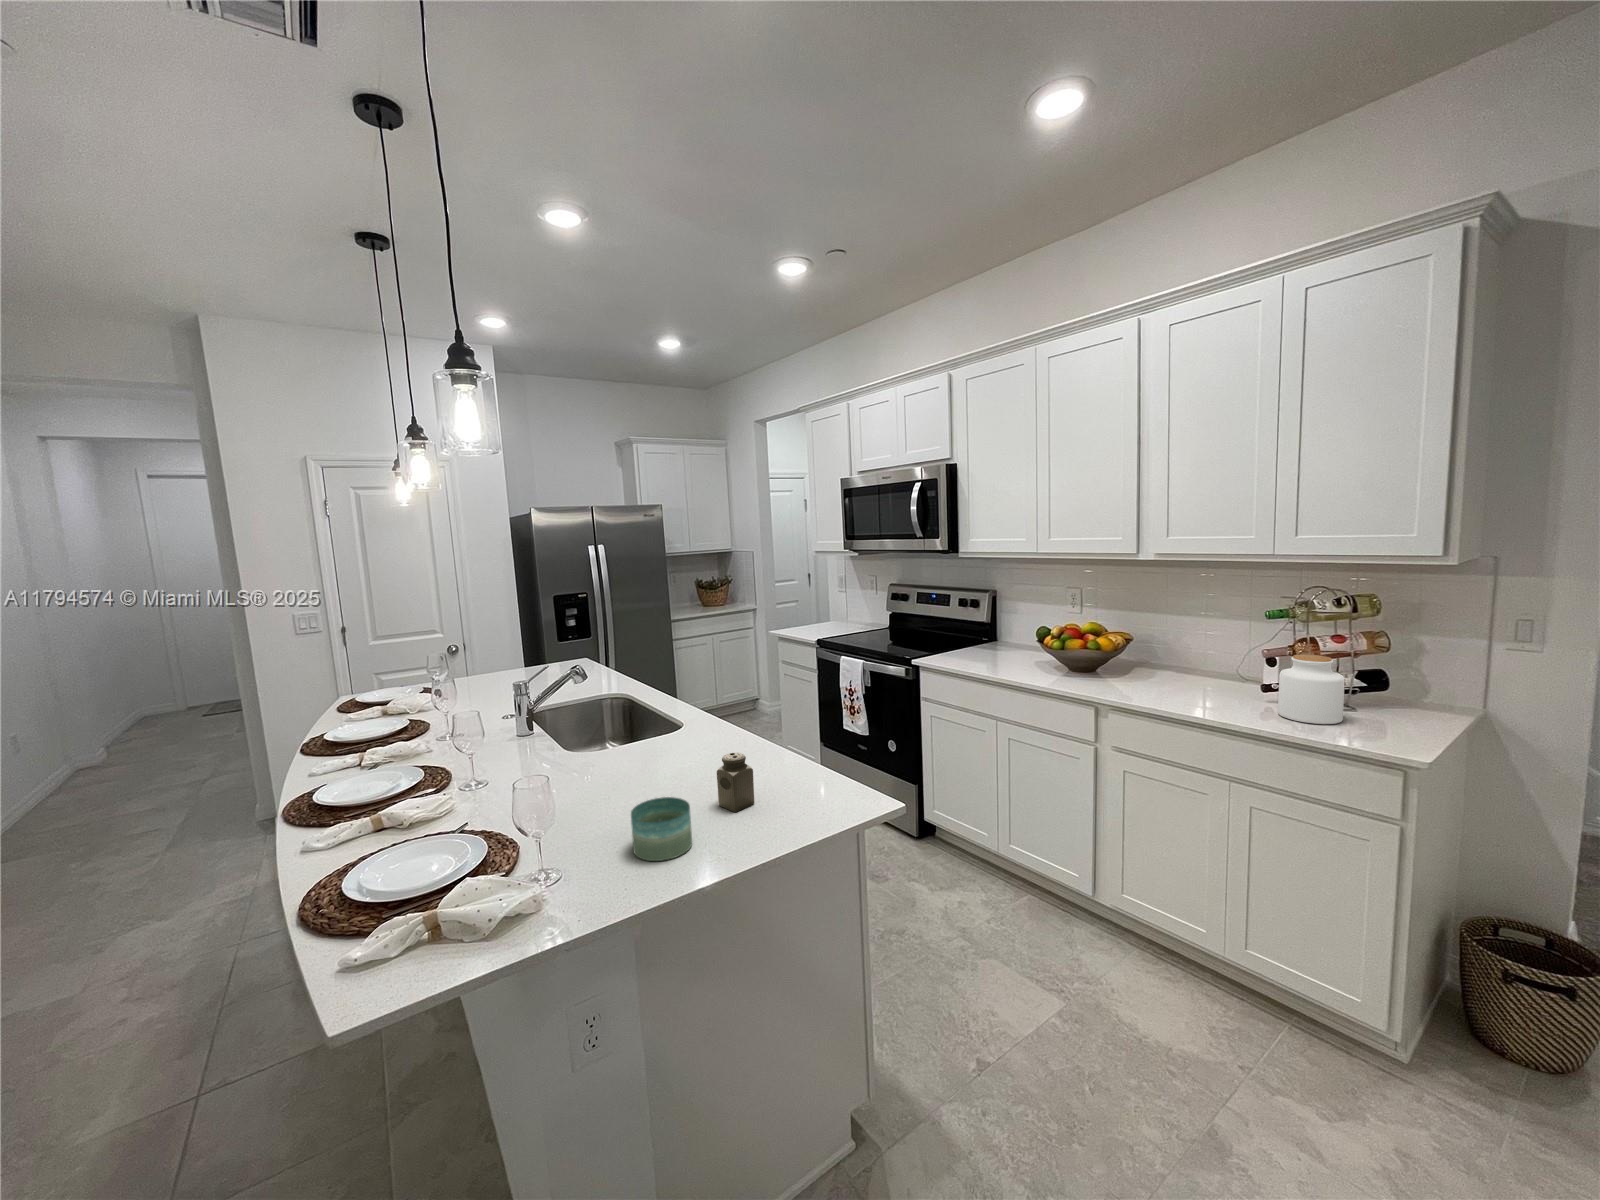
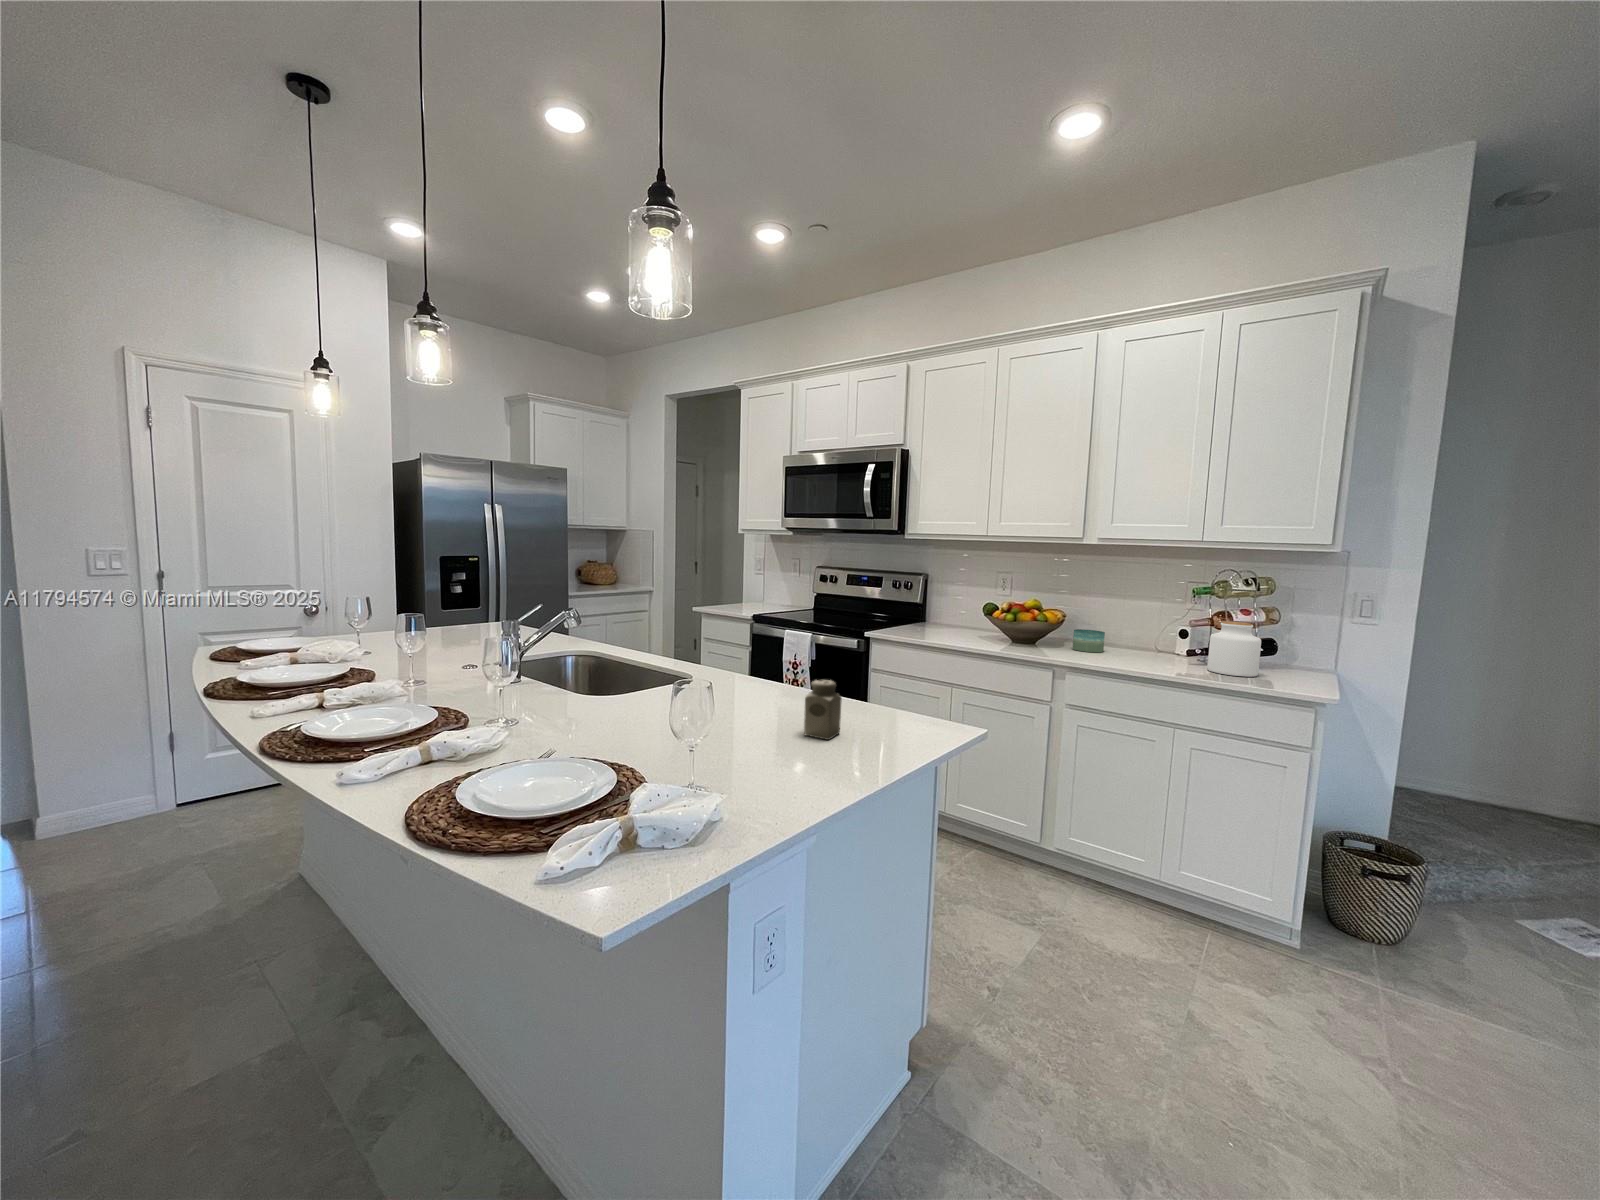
candle: present [631,797,692,861] -> present [1072,629,1105,652]

